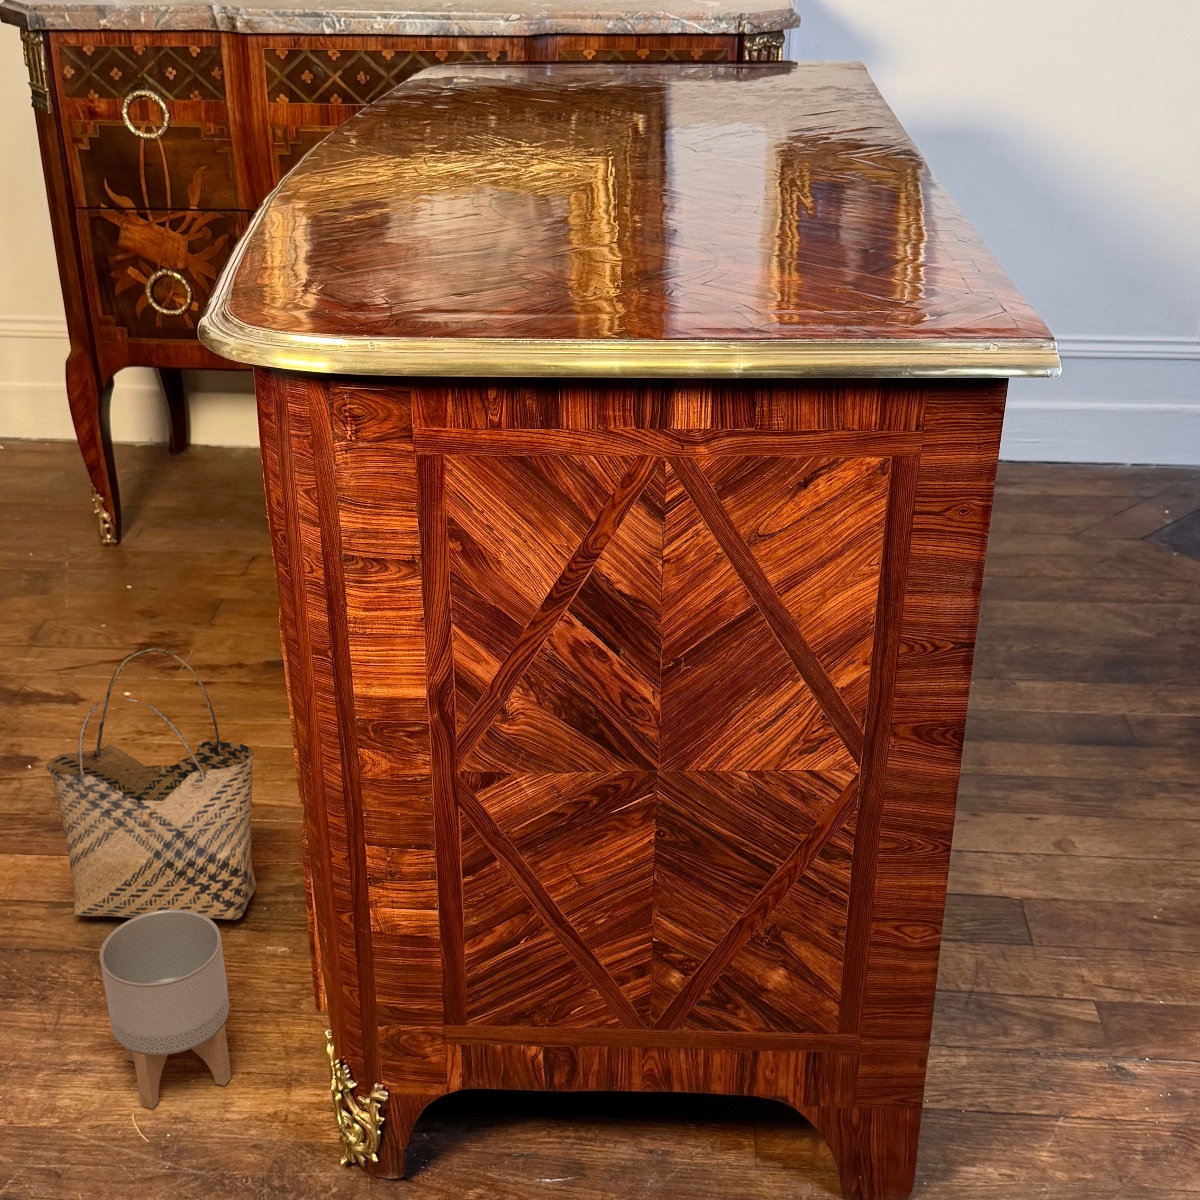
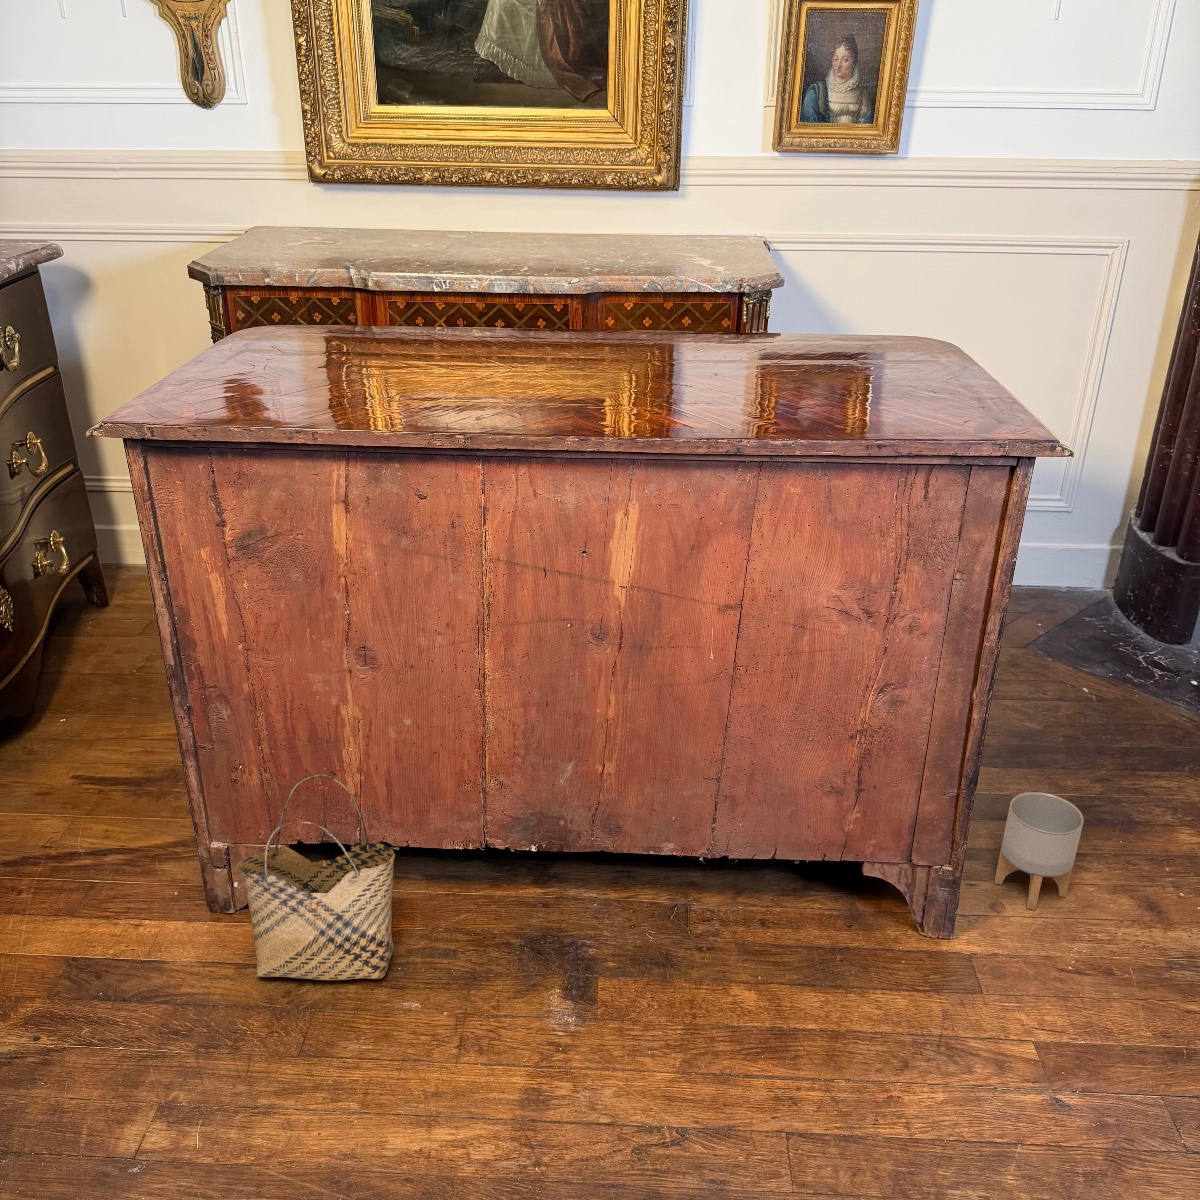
planter: present [100,909,231,1109] -> present [995,792,1084,910]

